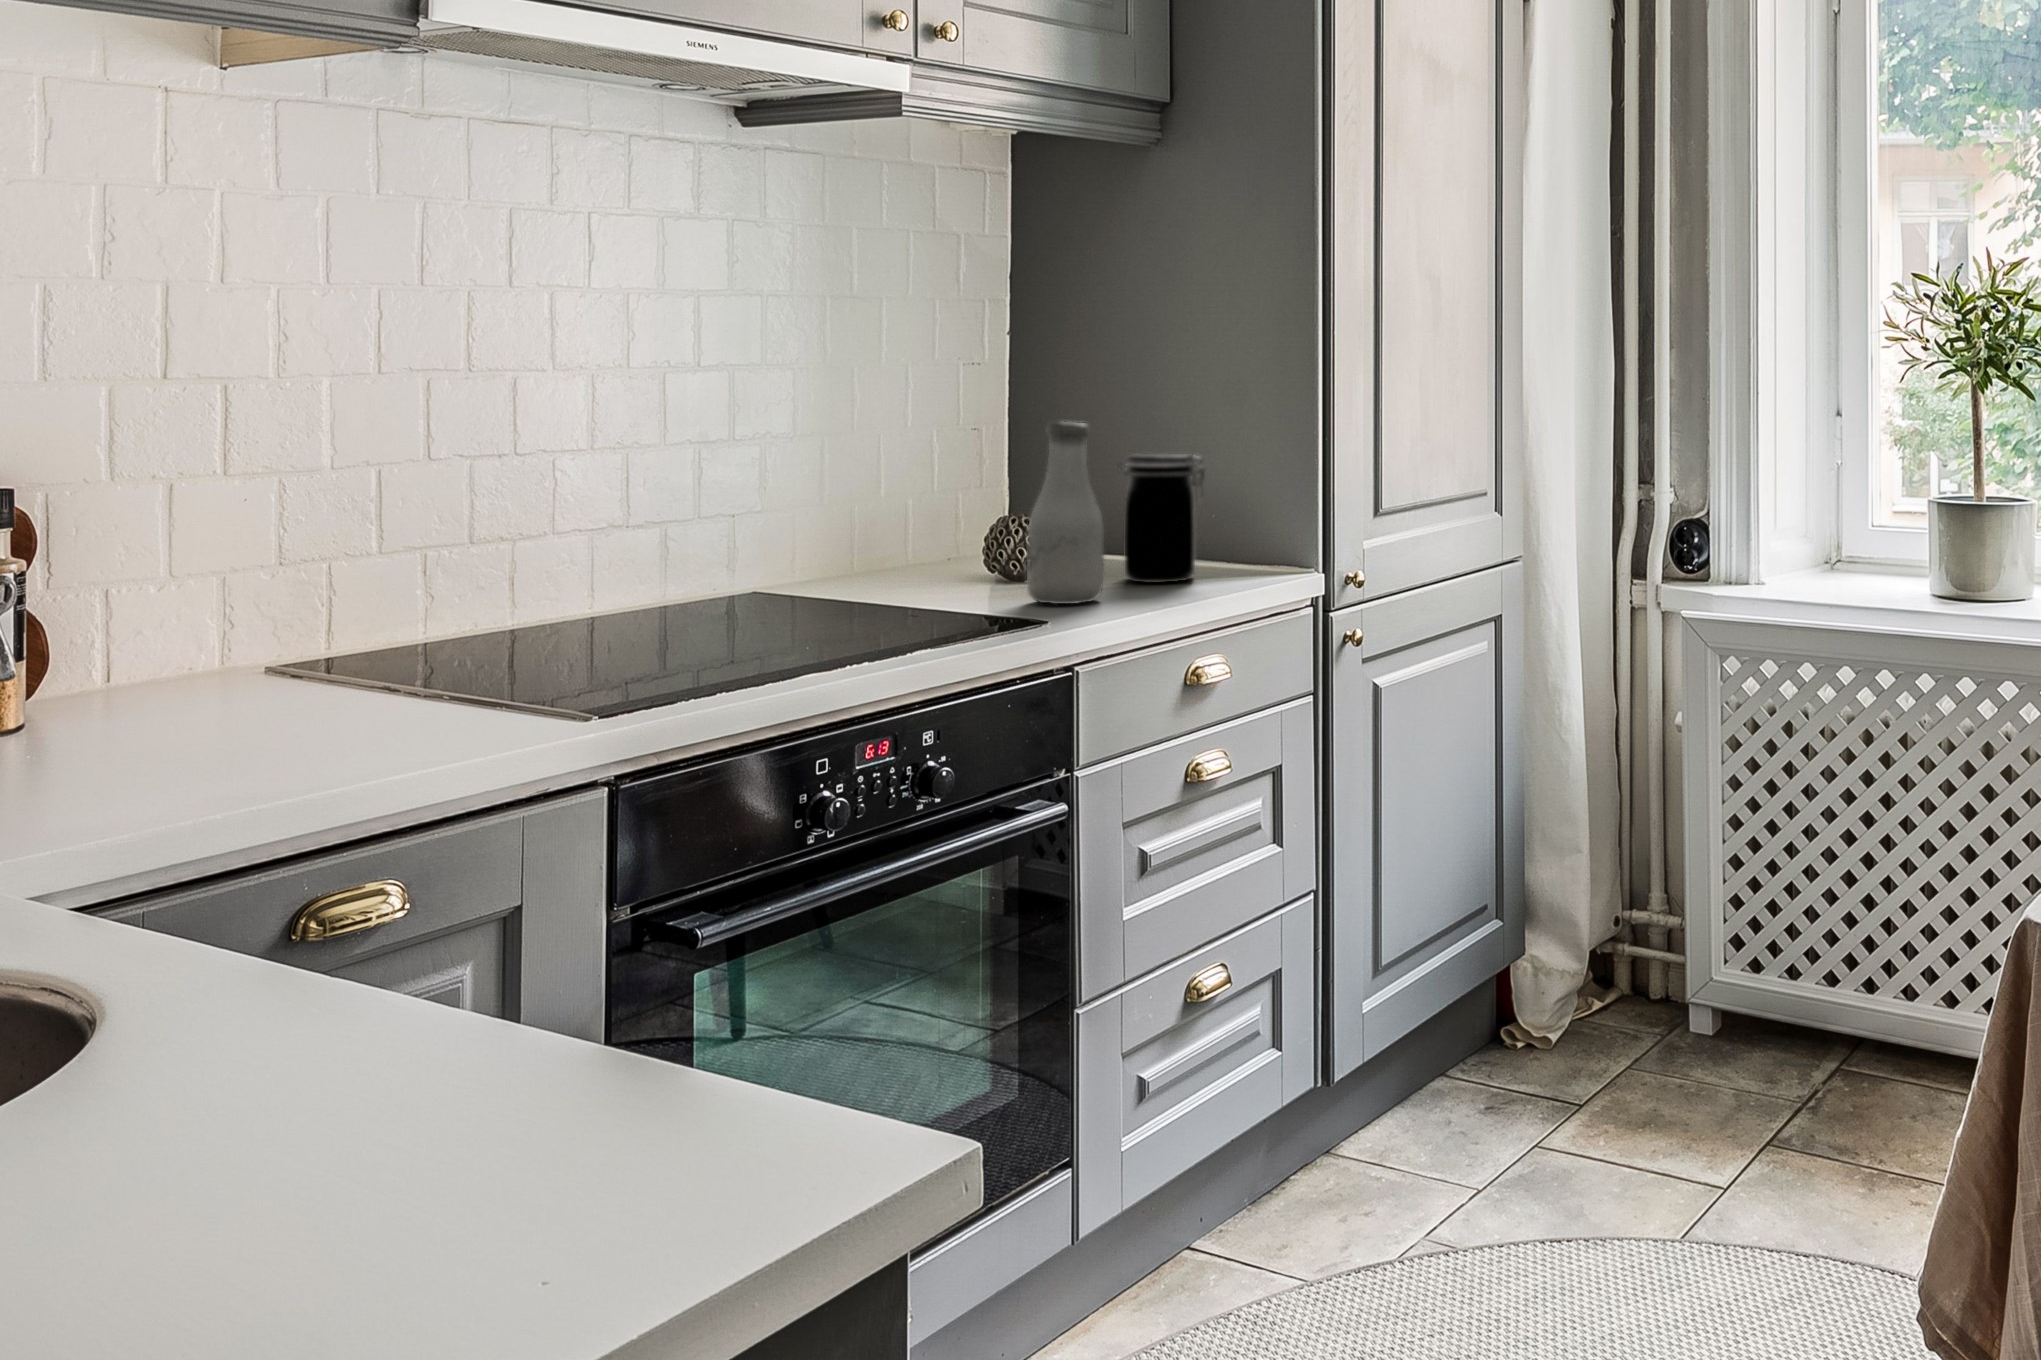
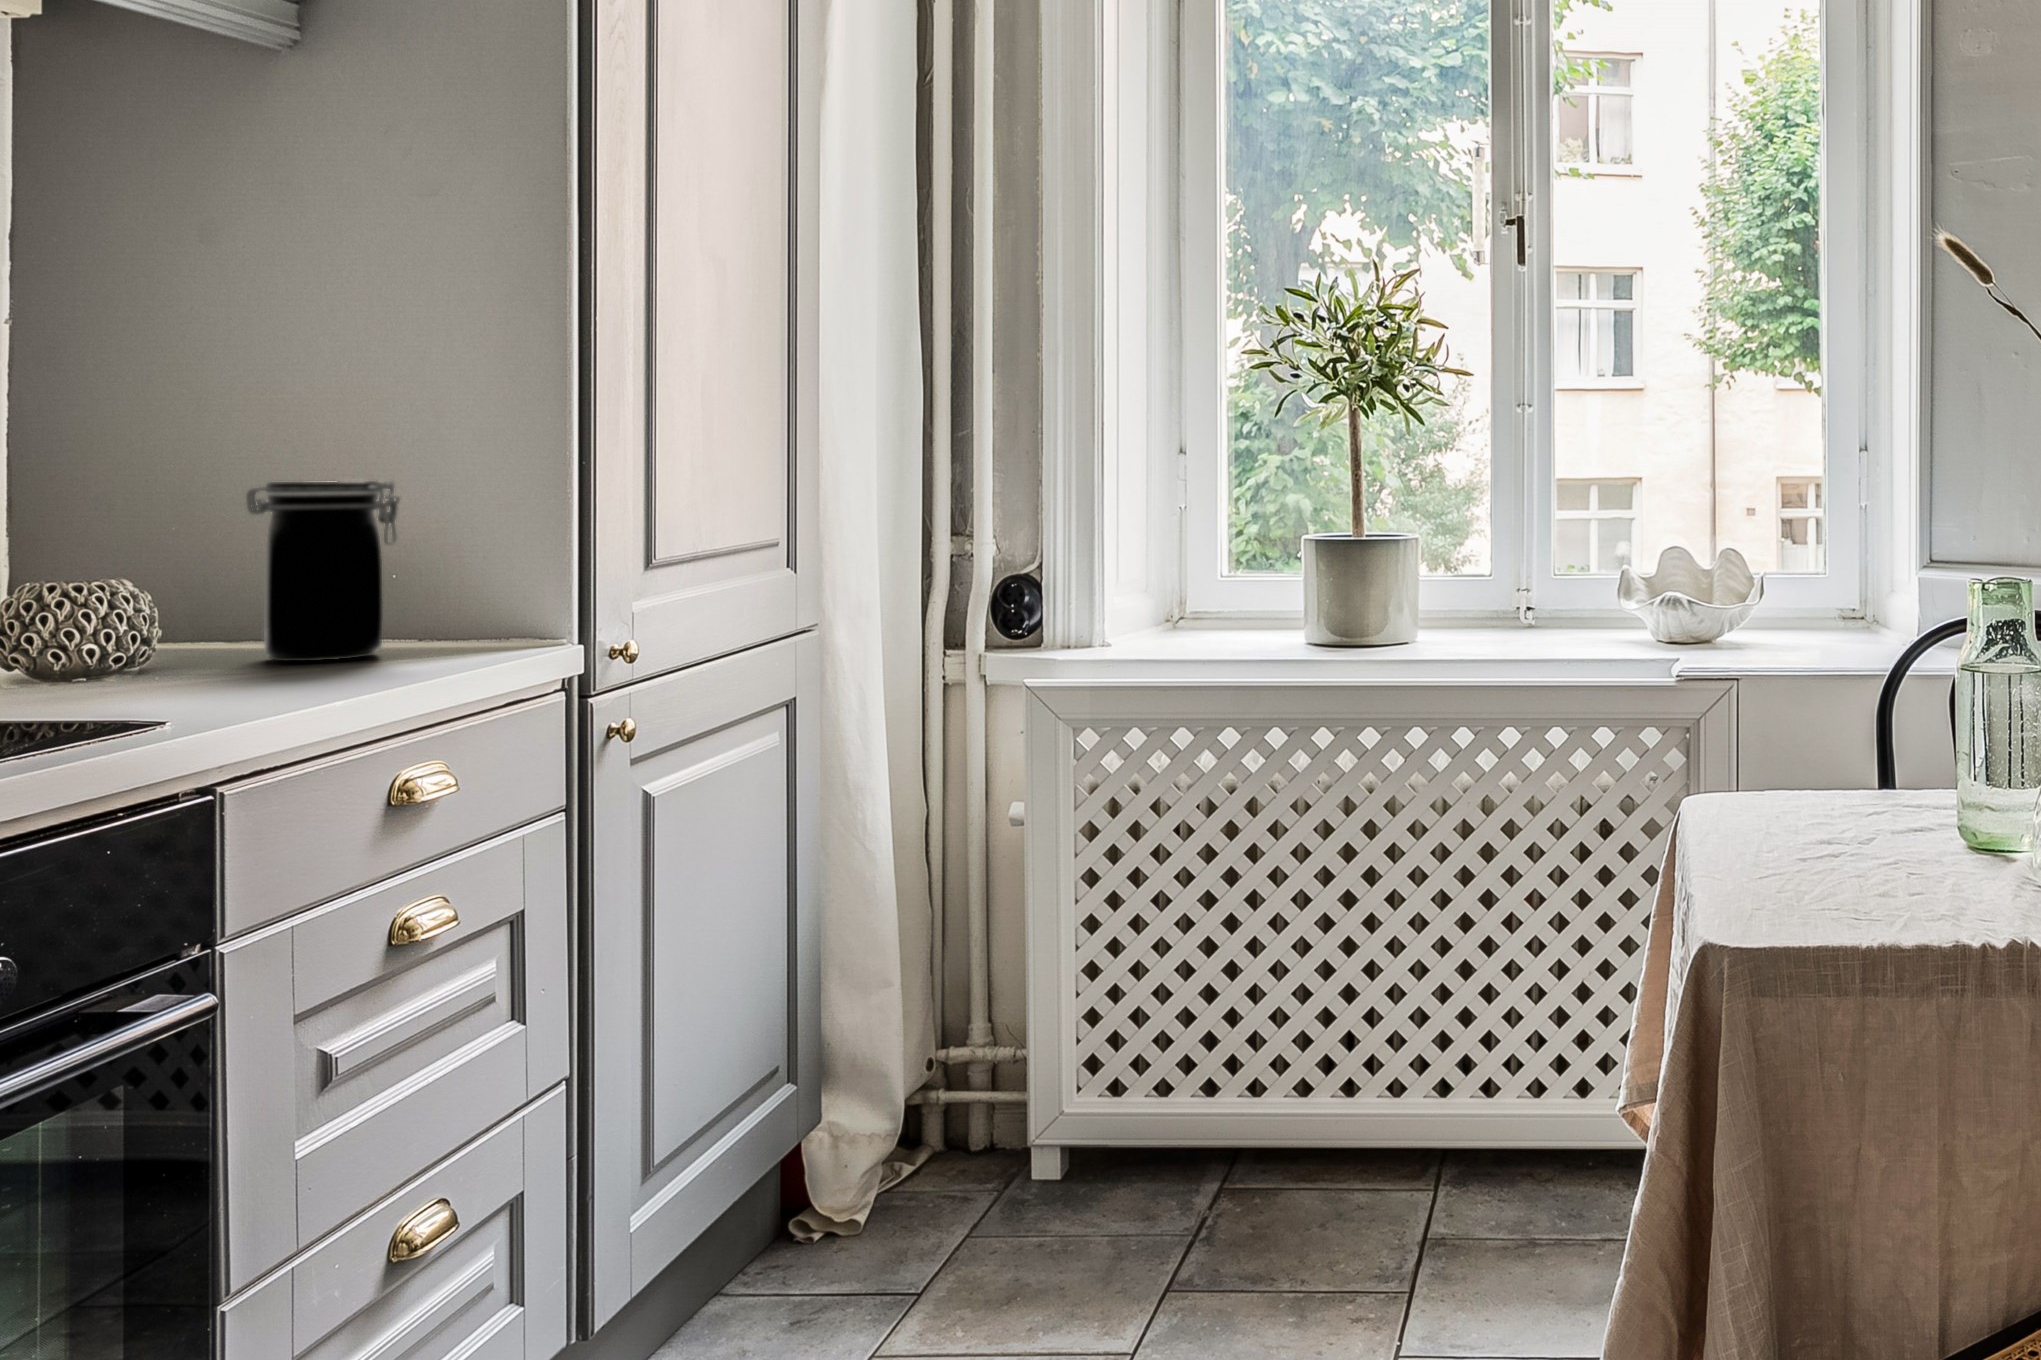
bottle: present [1027,422,1104,604] -> none [113,423,249,691]

